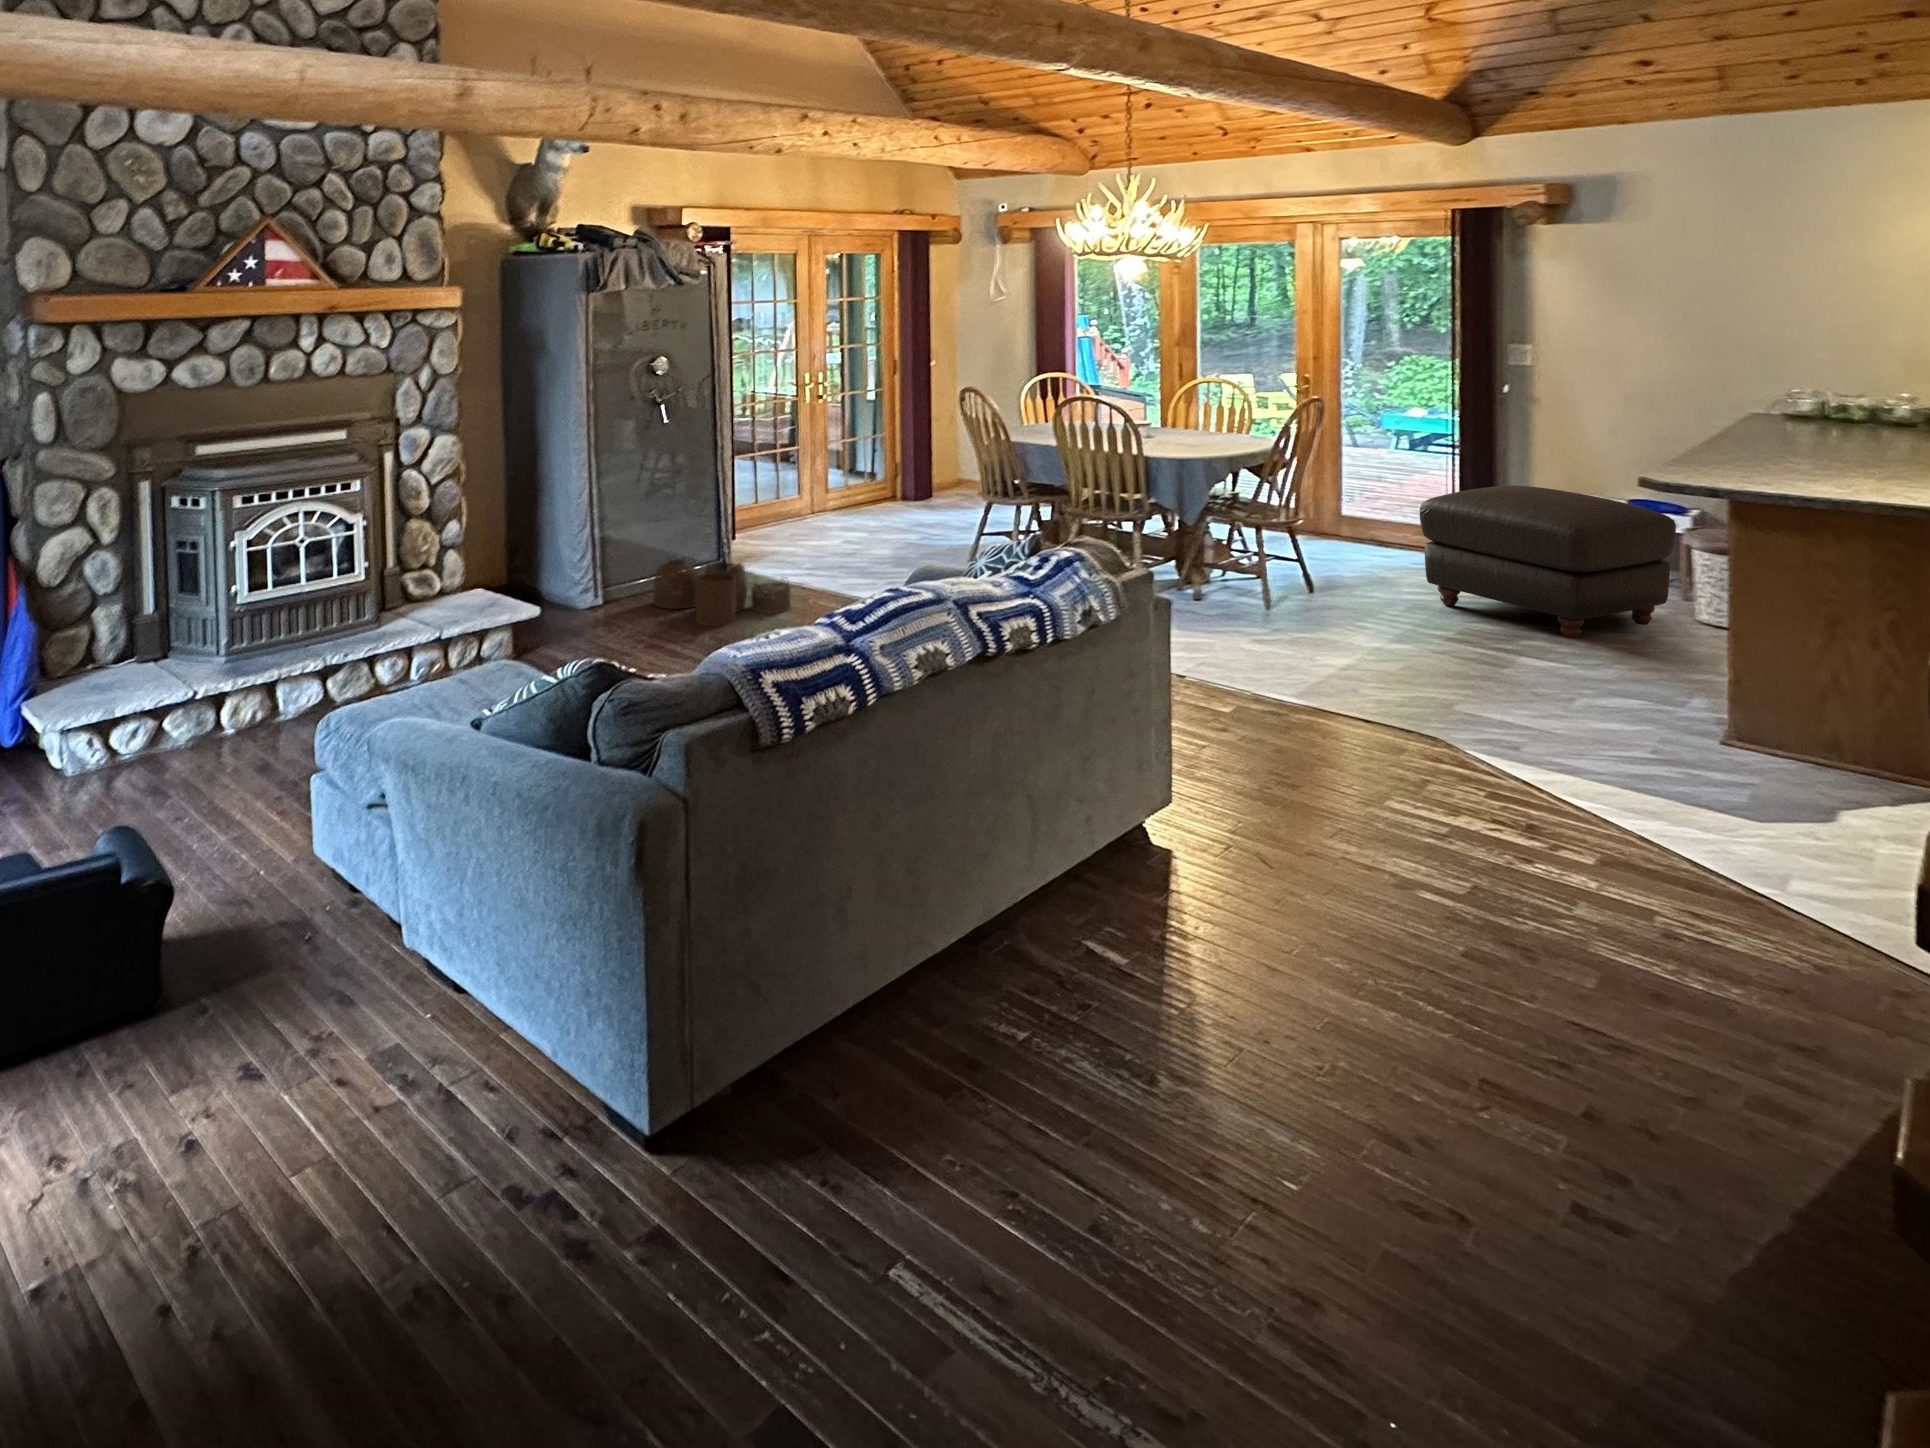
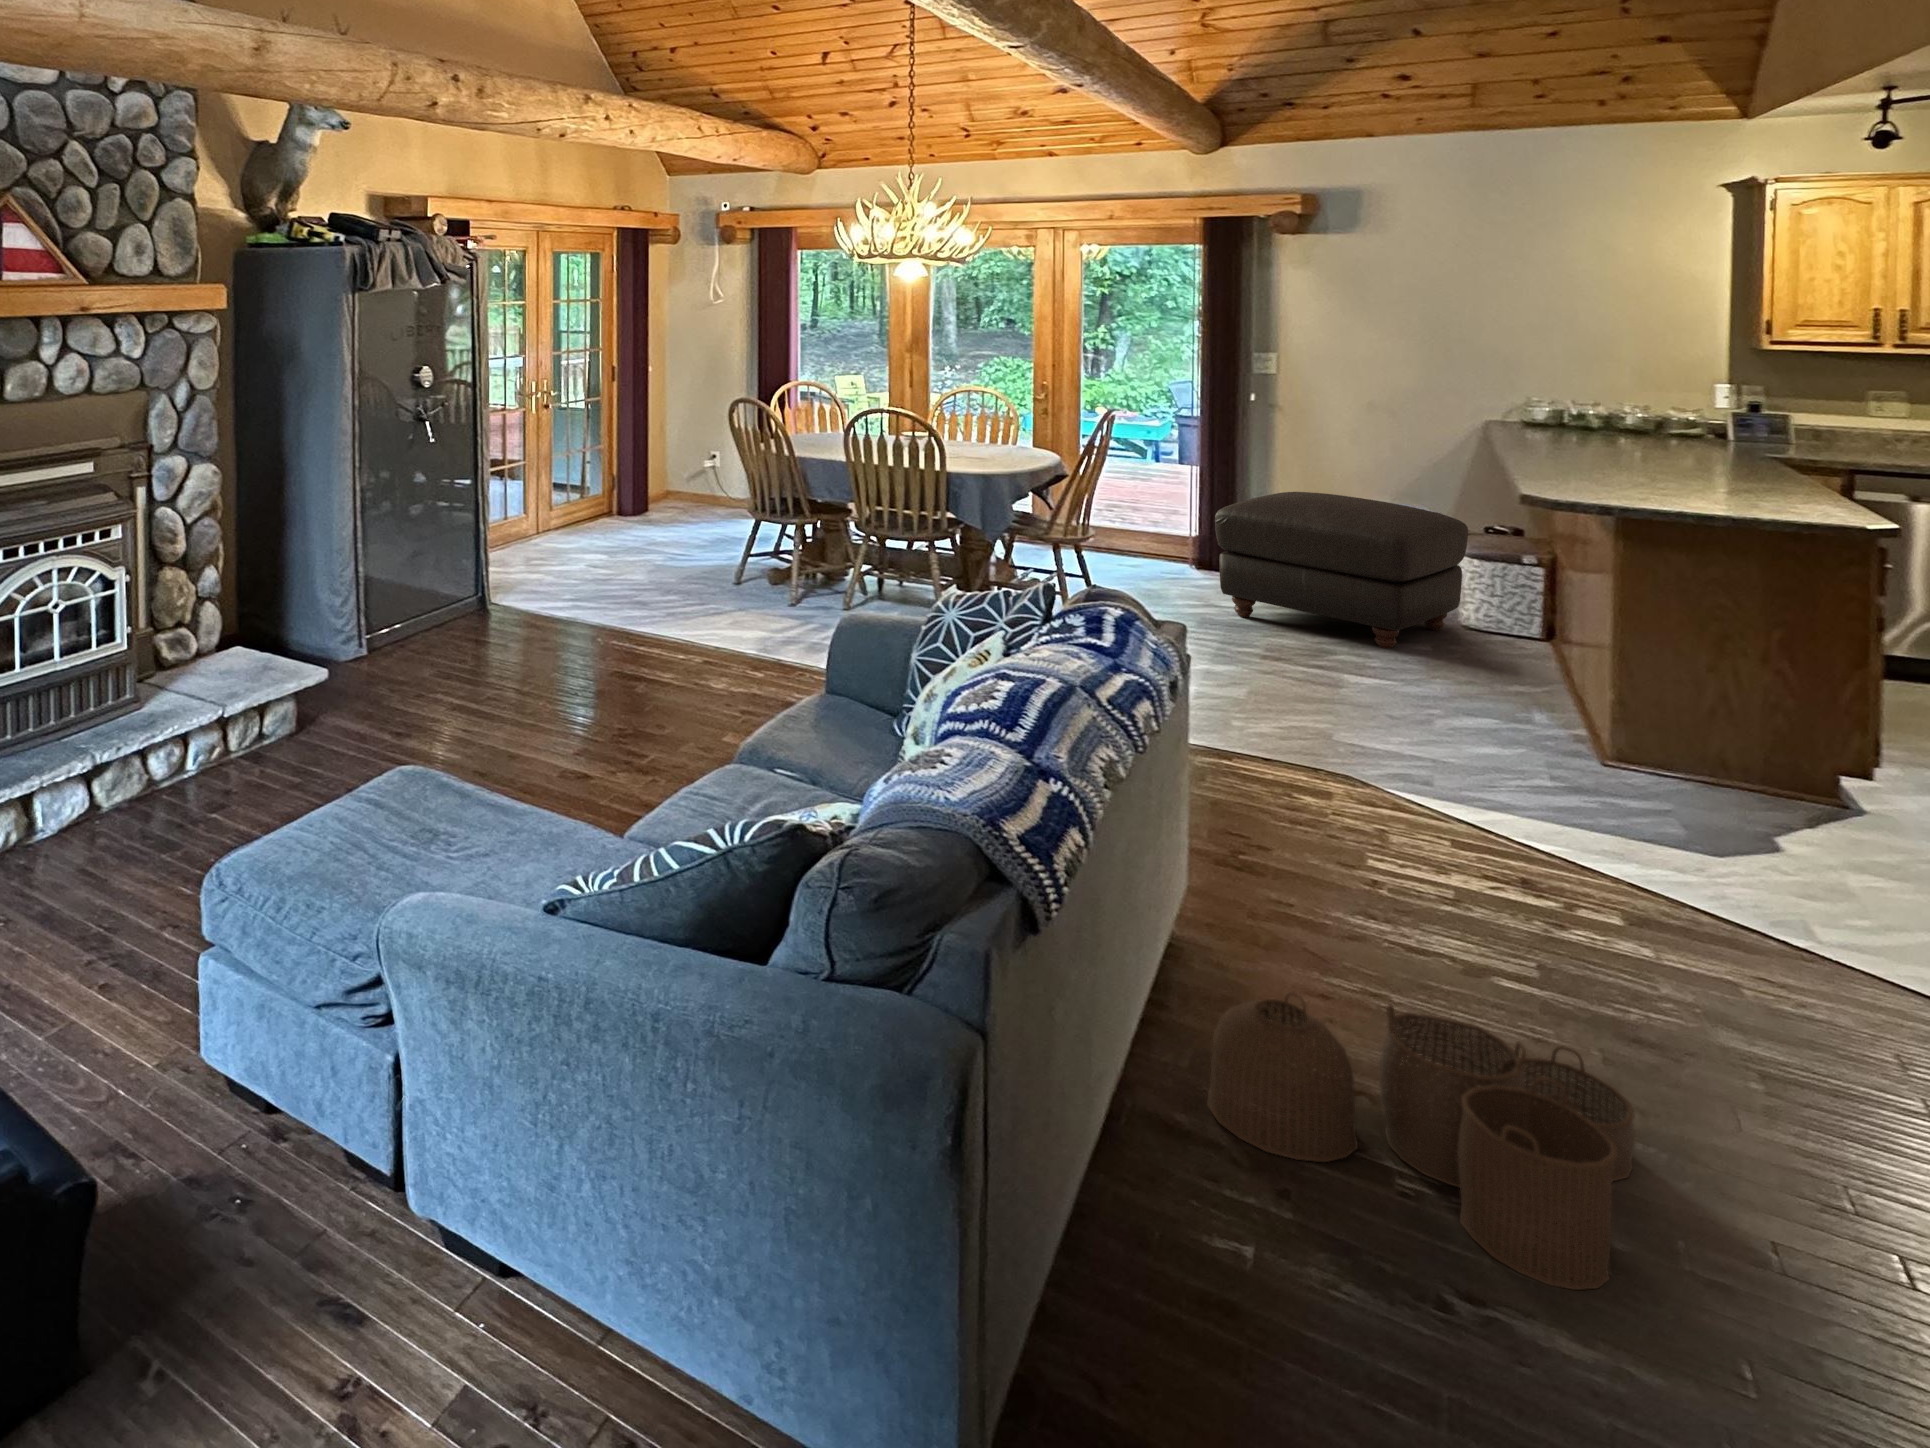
woven basket: present [653,560,791,625] -> present [1207,993,1635,1290]

